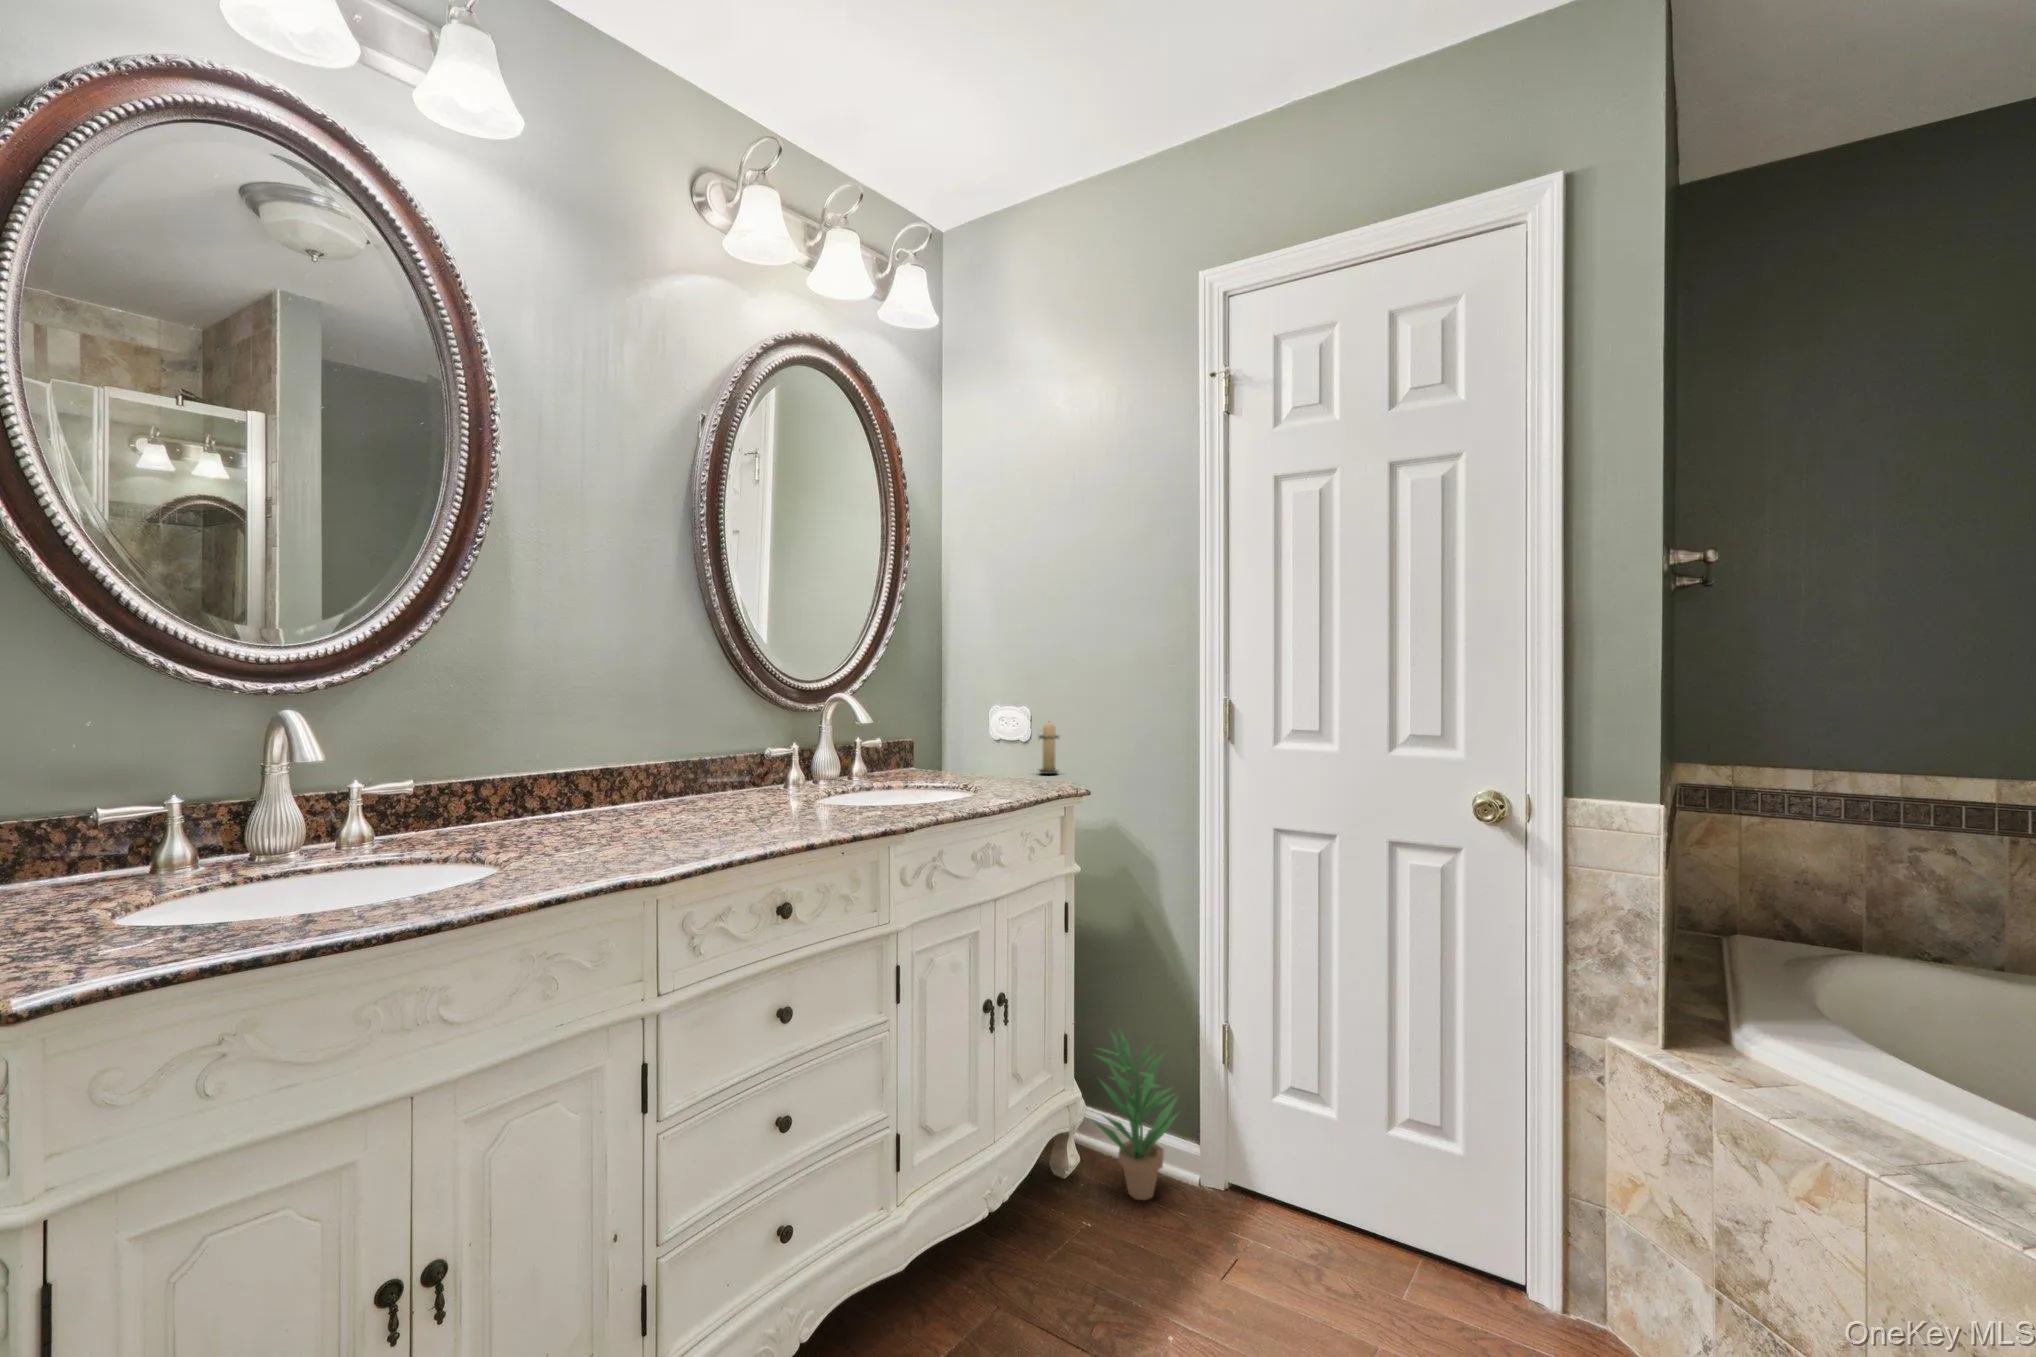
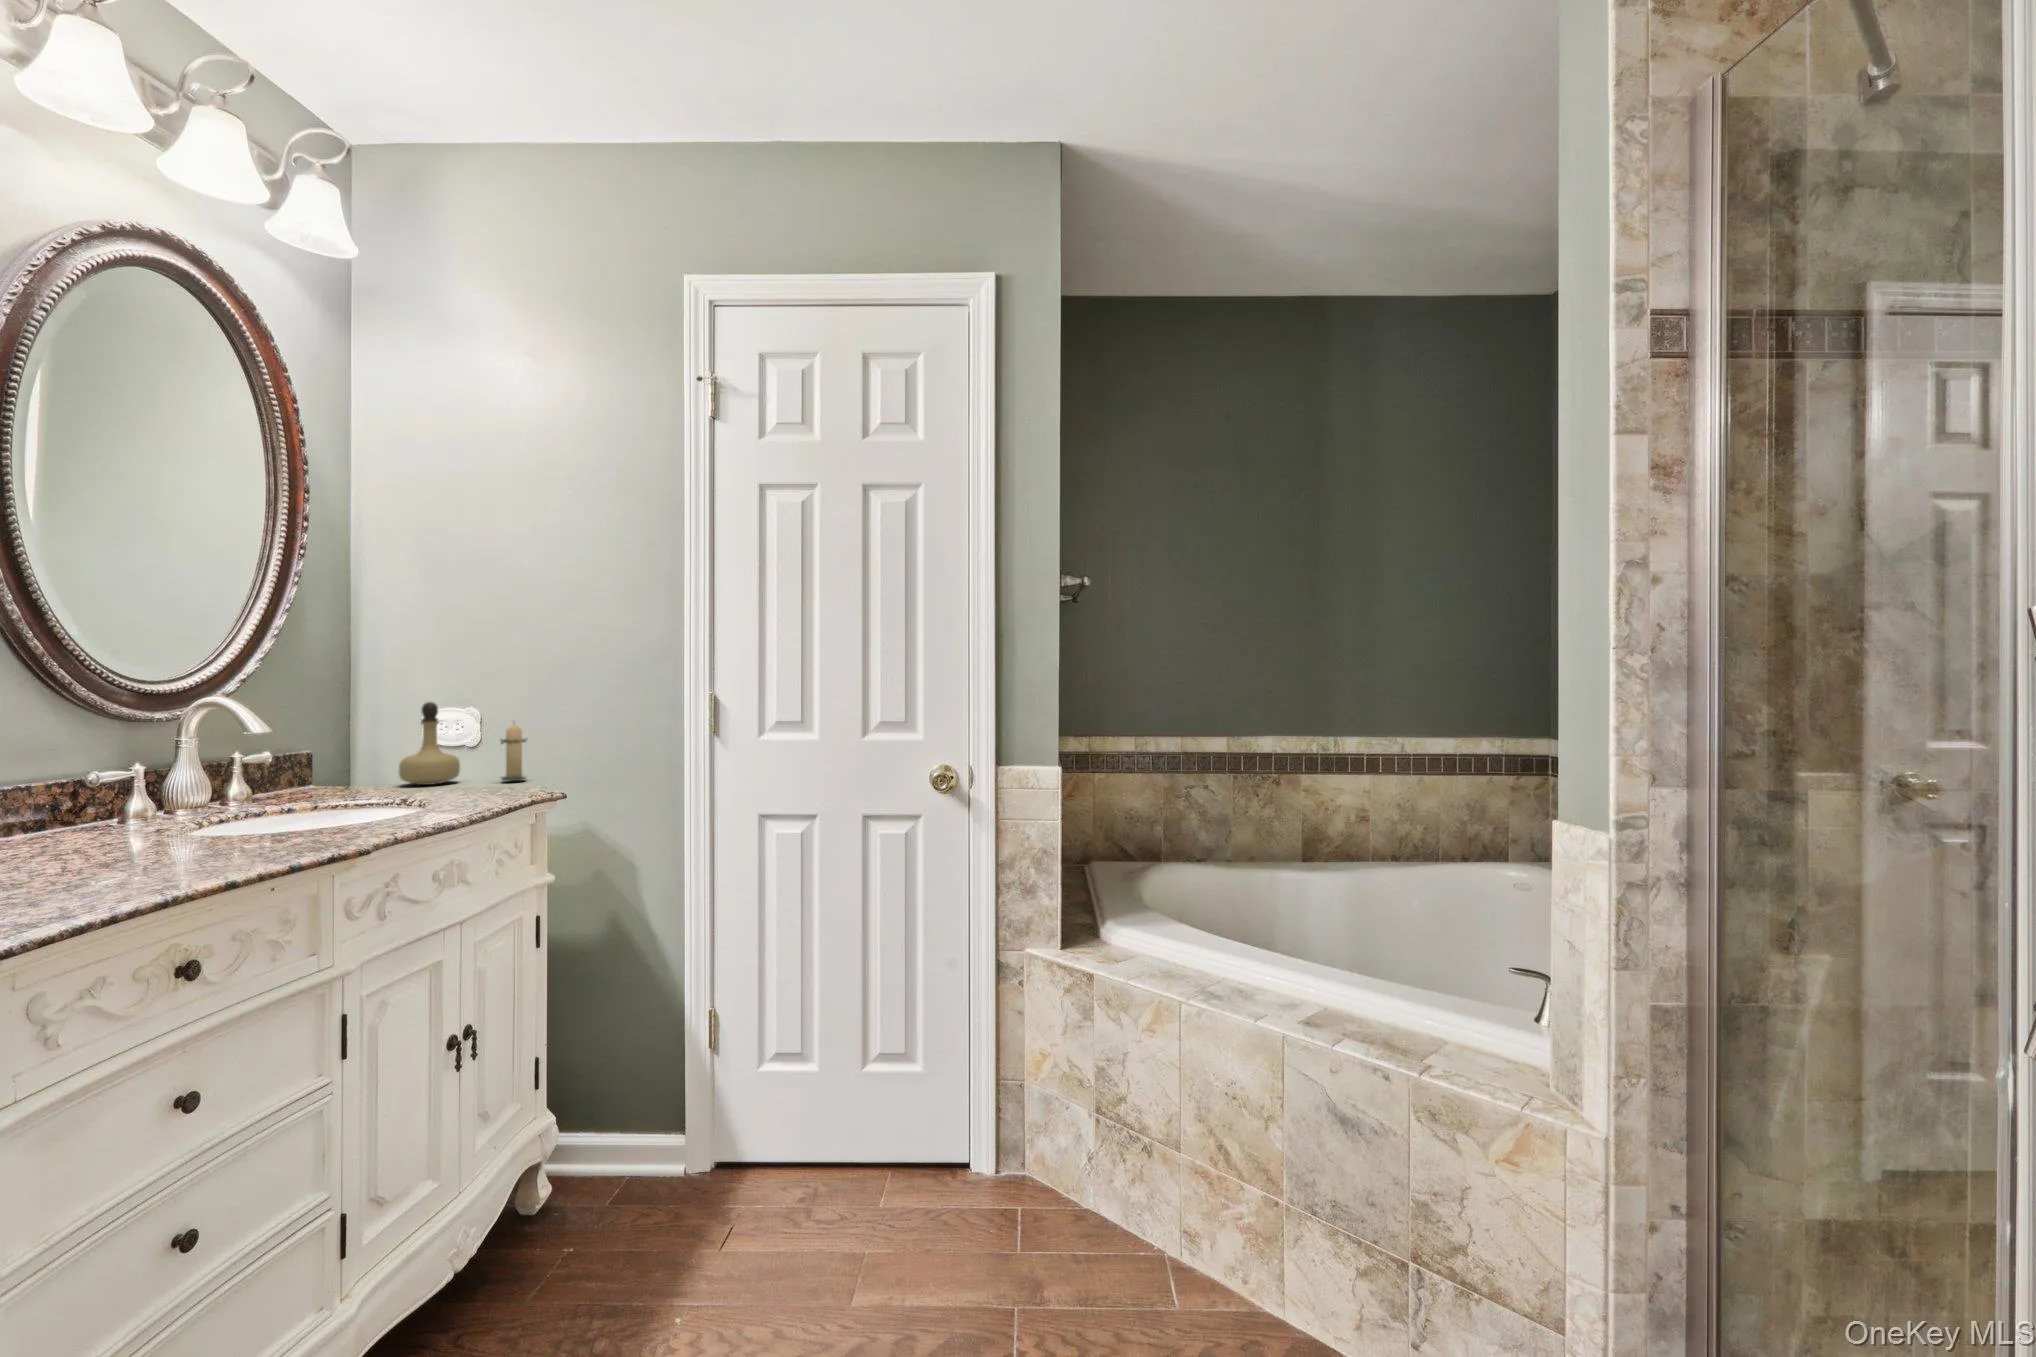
perfume bottle: none [965,700,1009,772] -> present [399,702,460,785]
potted plant: present [1095,1030,1178,1200] -> none [573,1036,673,1207]

